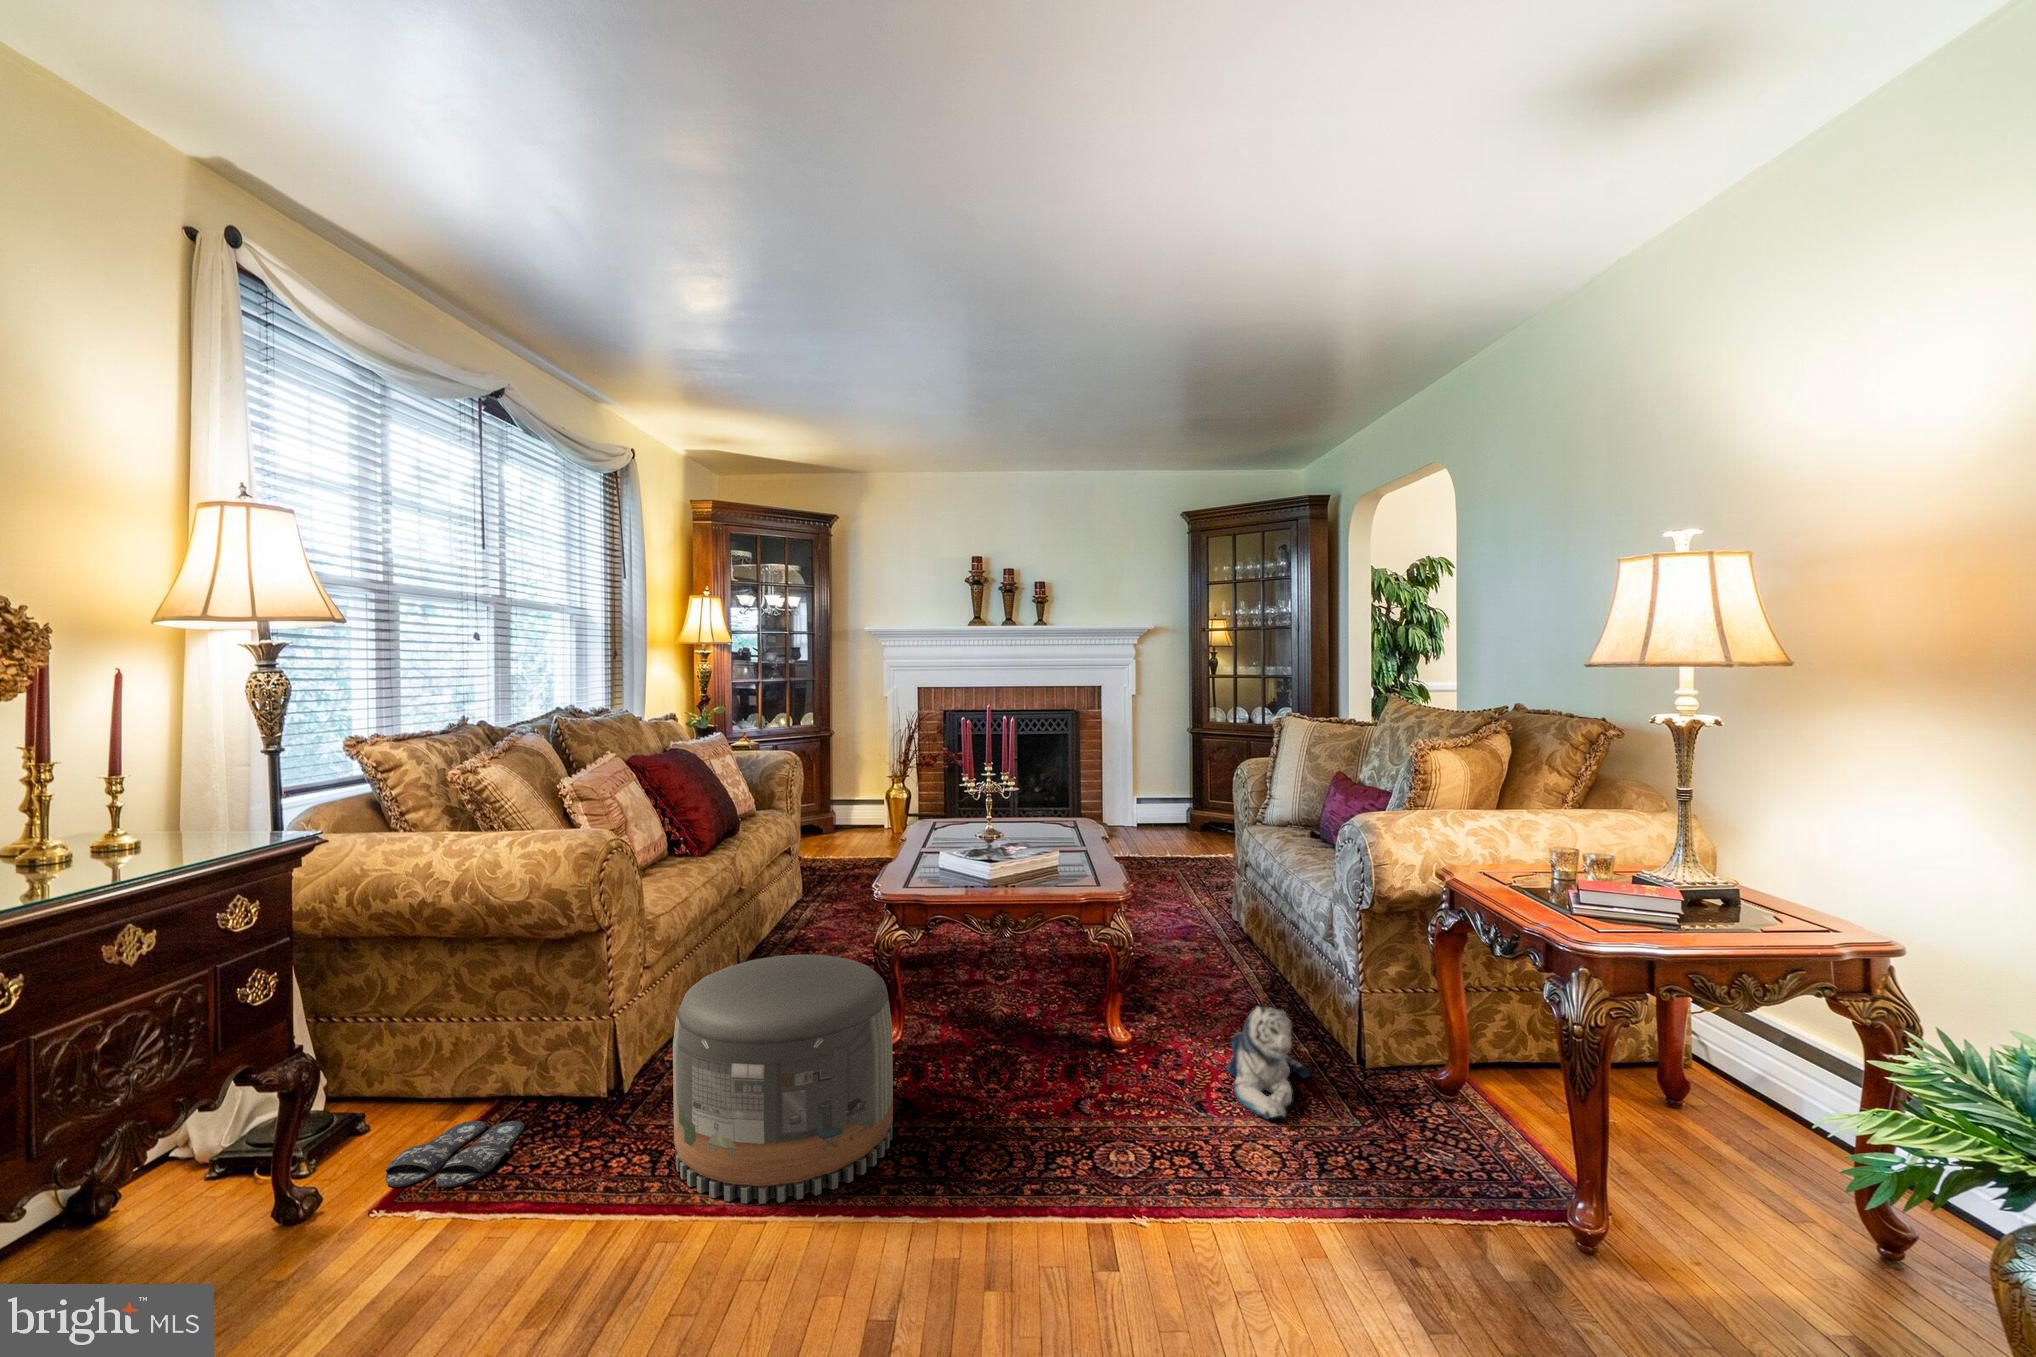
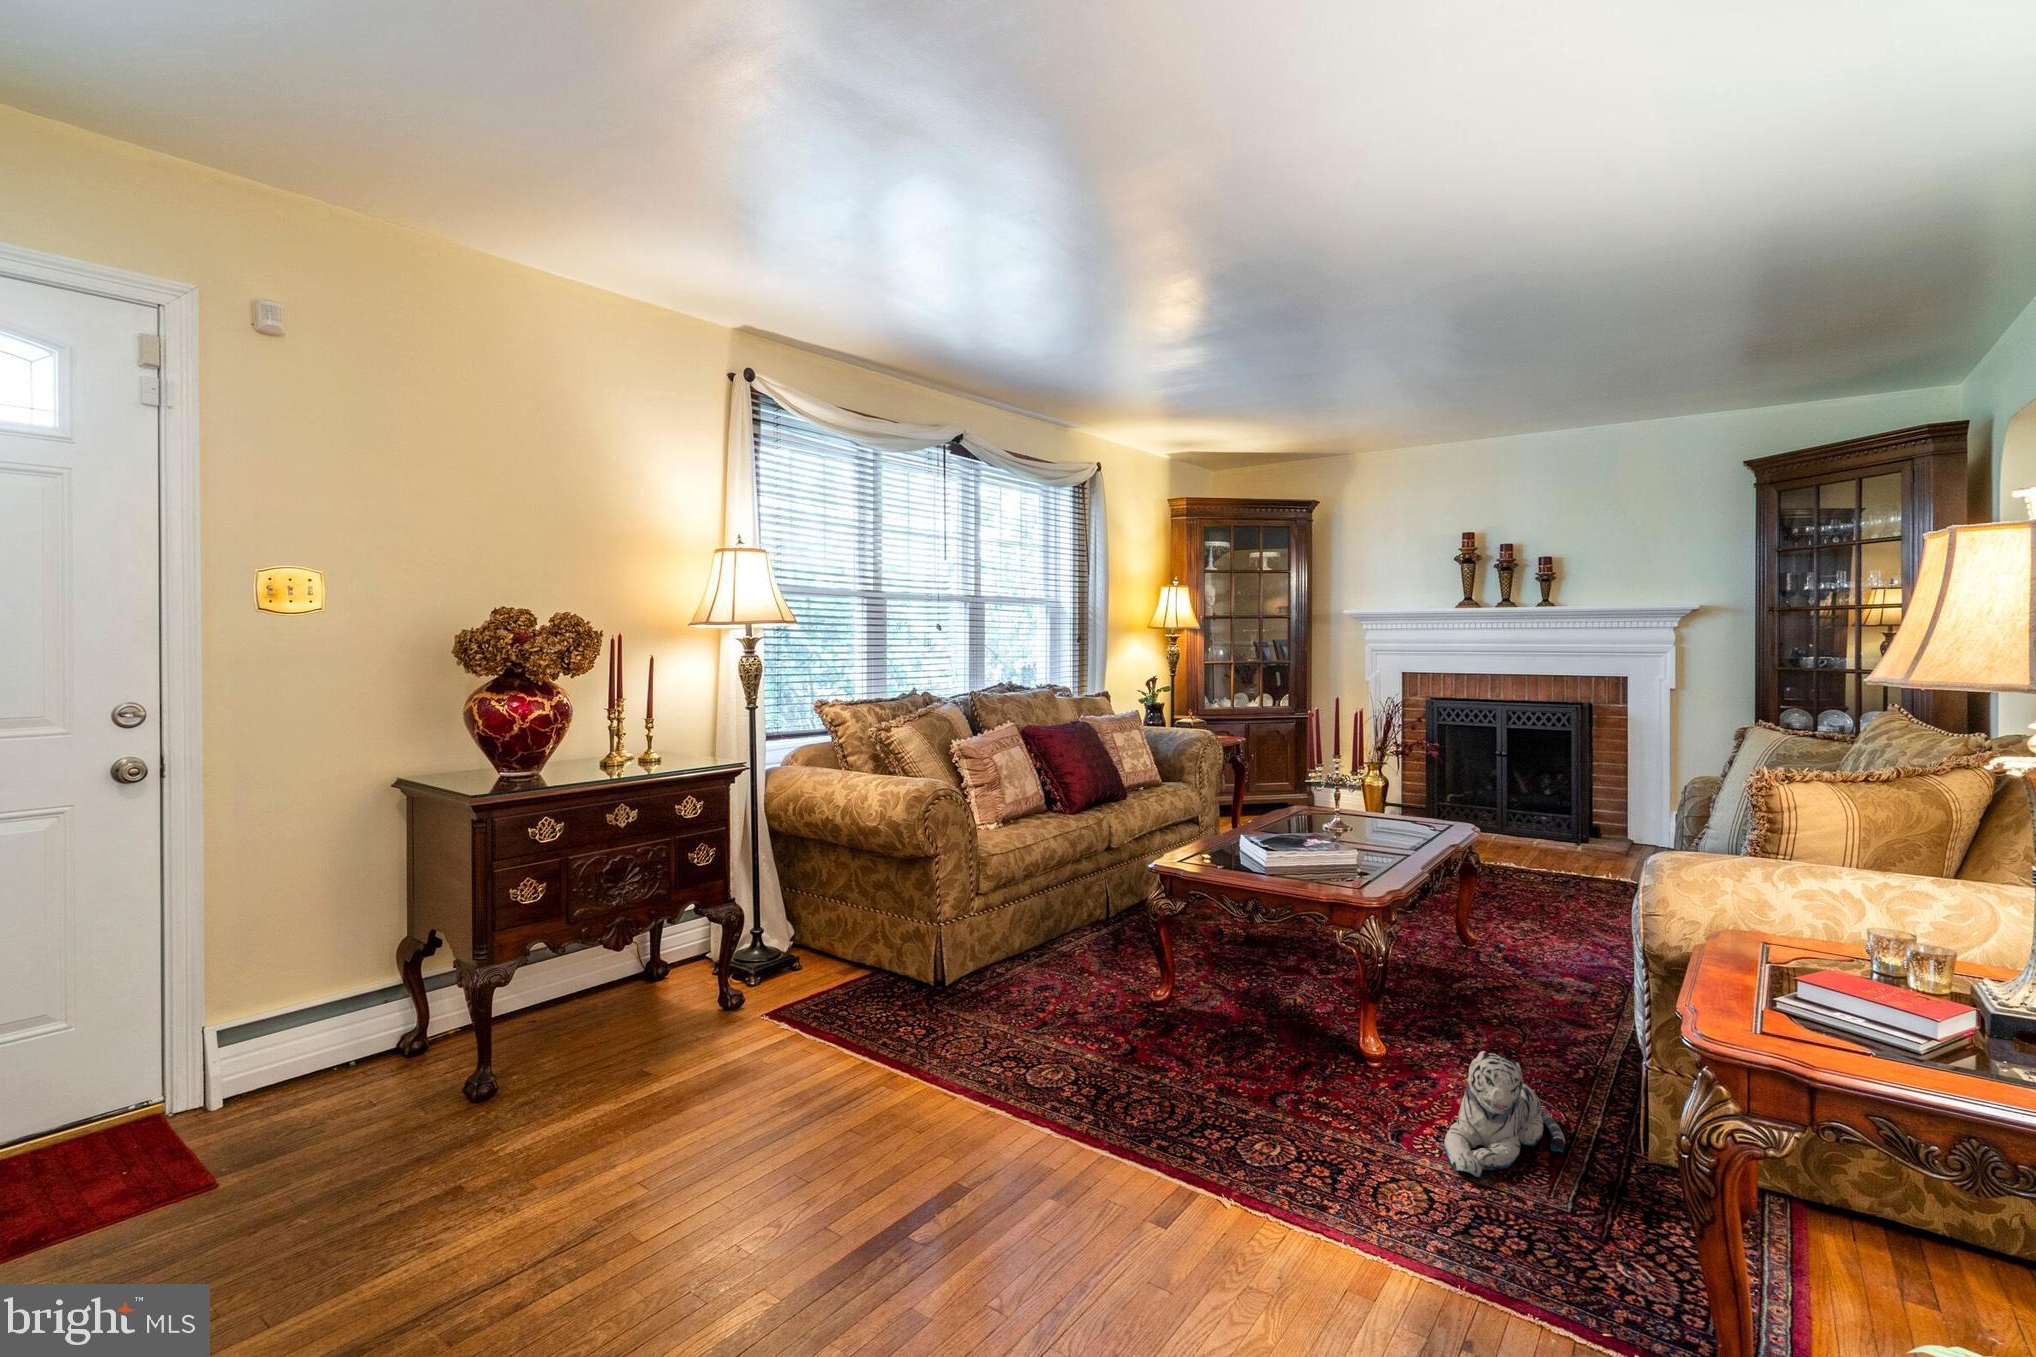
pouf: present [673,954,893,1204] -> none [931,898,1105,1089]
slippers: present [386,1121,524,1188] -> none [790,976,880,1011]

